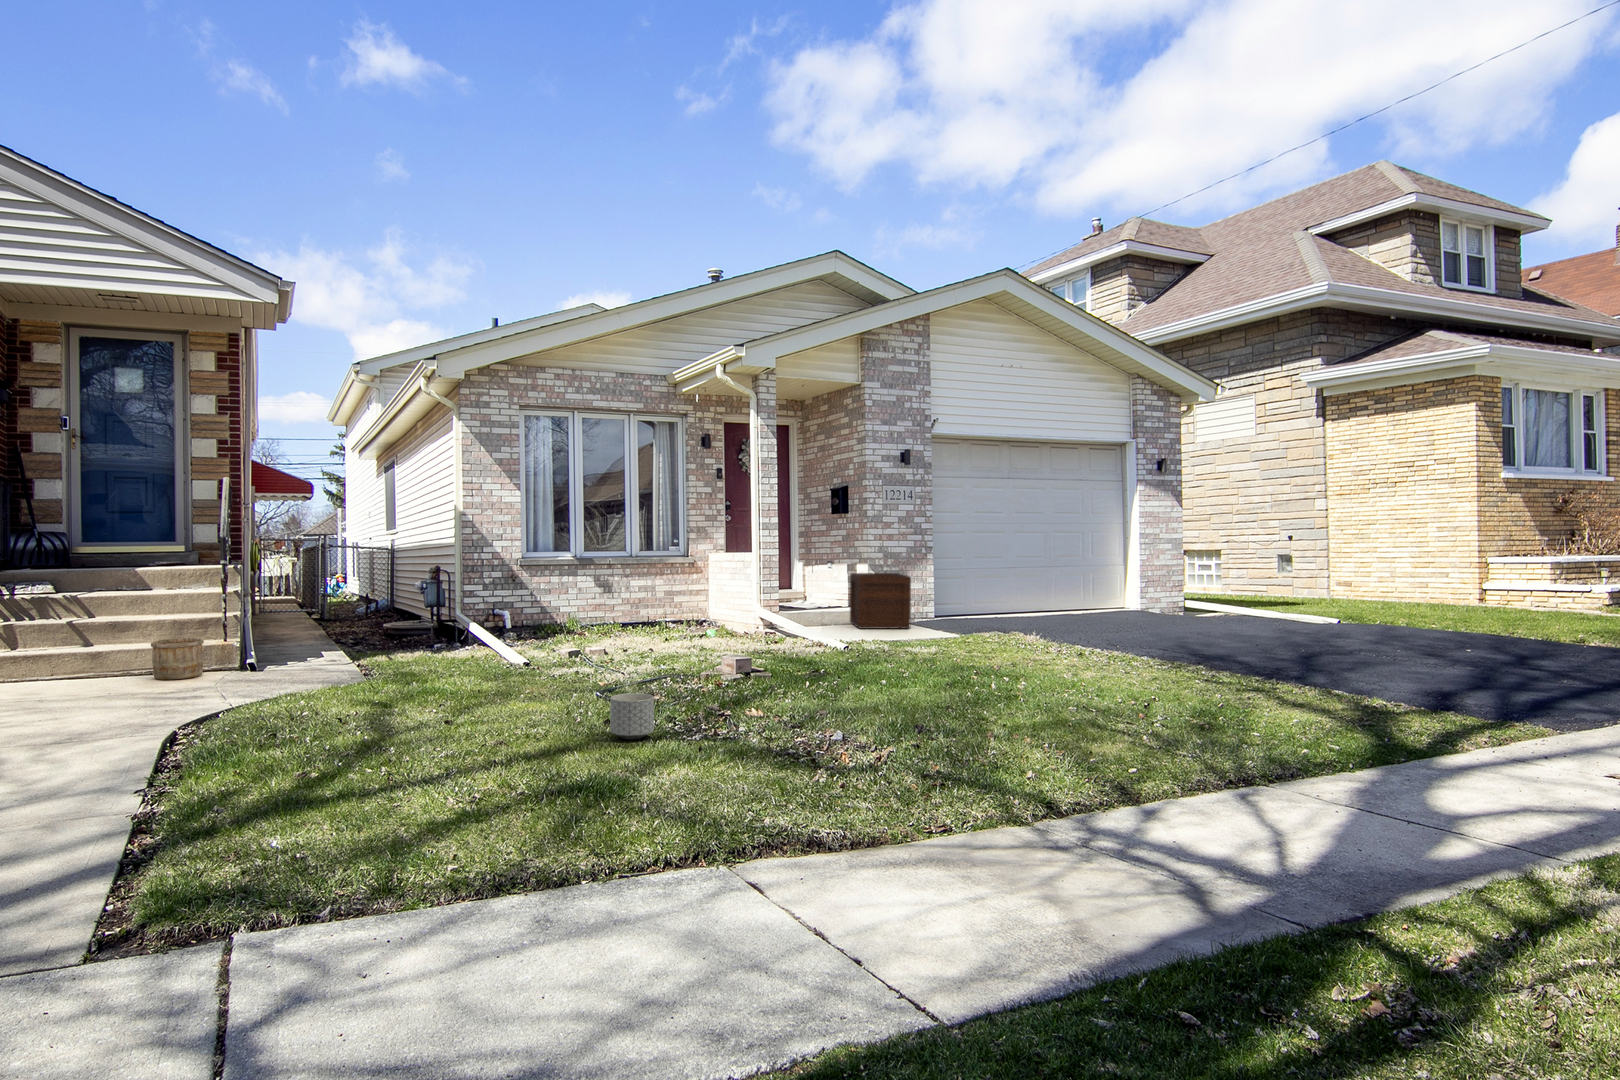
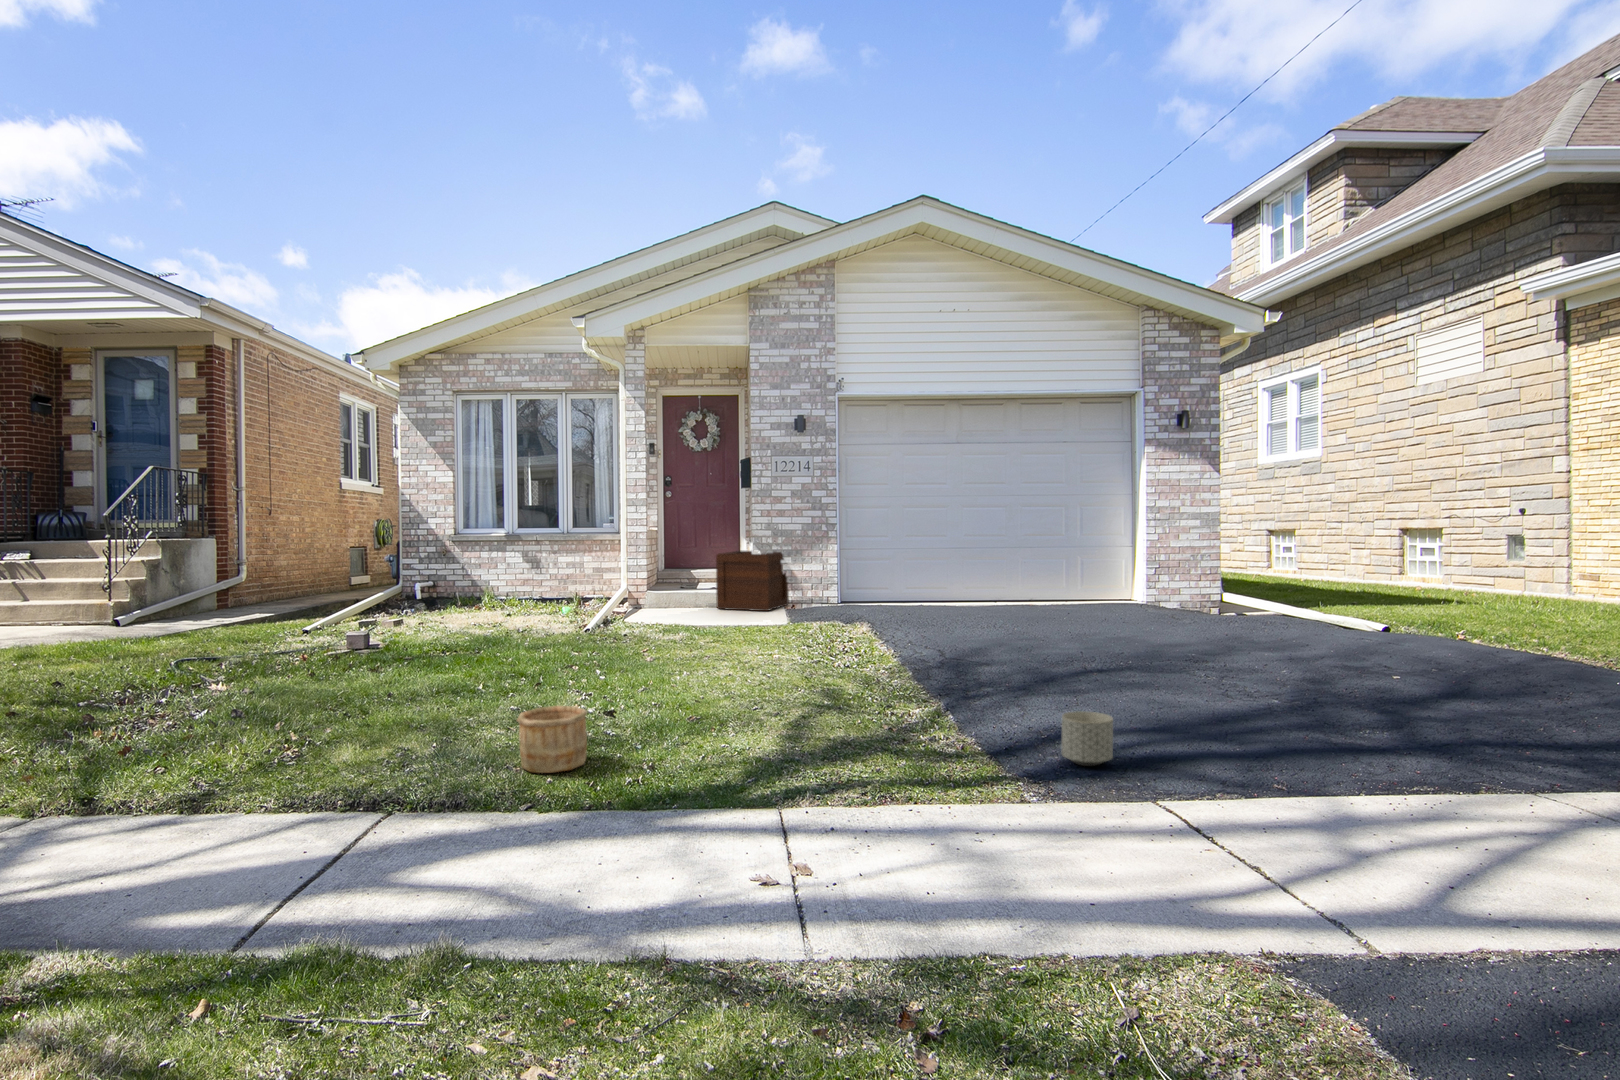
wooden bucket: present [151,638,204,680] -> present [517,706,587,773]
planter: present [610,693,654,740] -> present [1061,711,1113,766]

